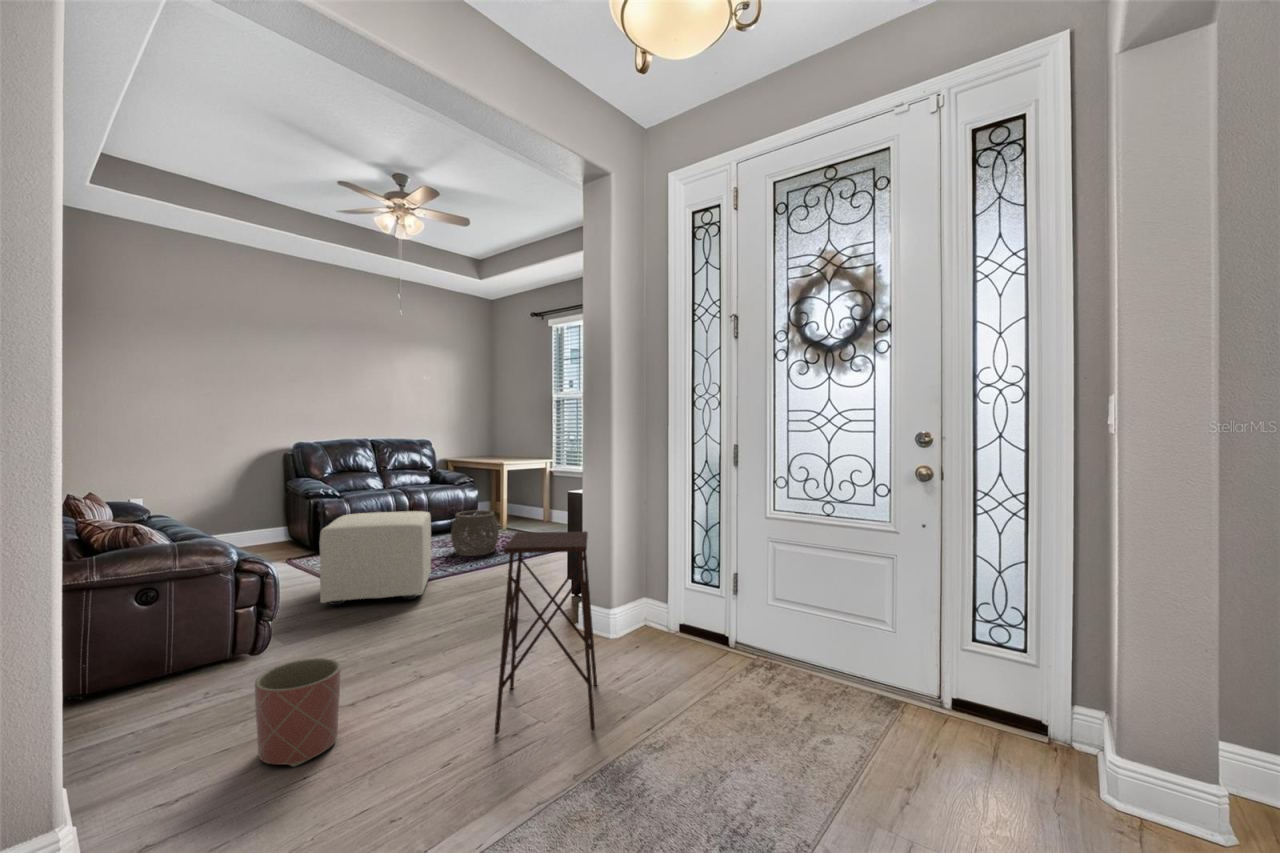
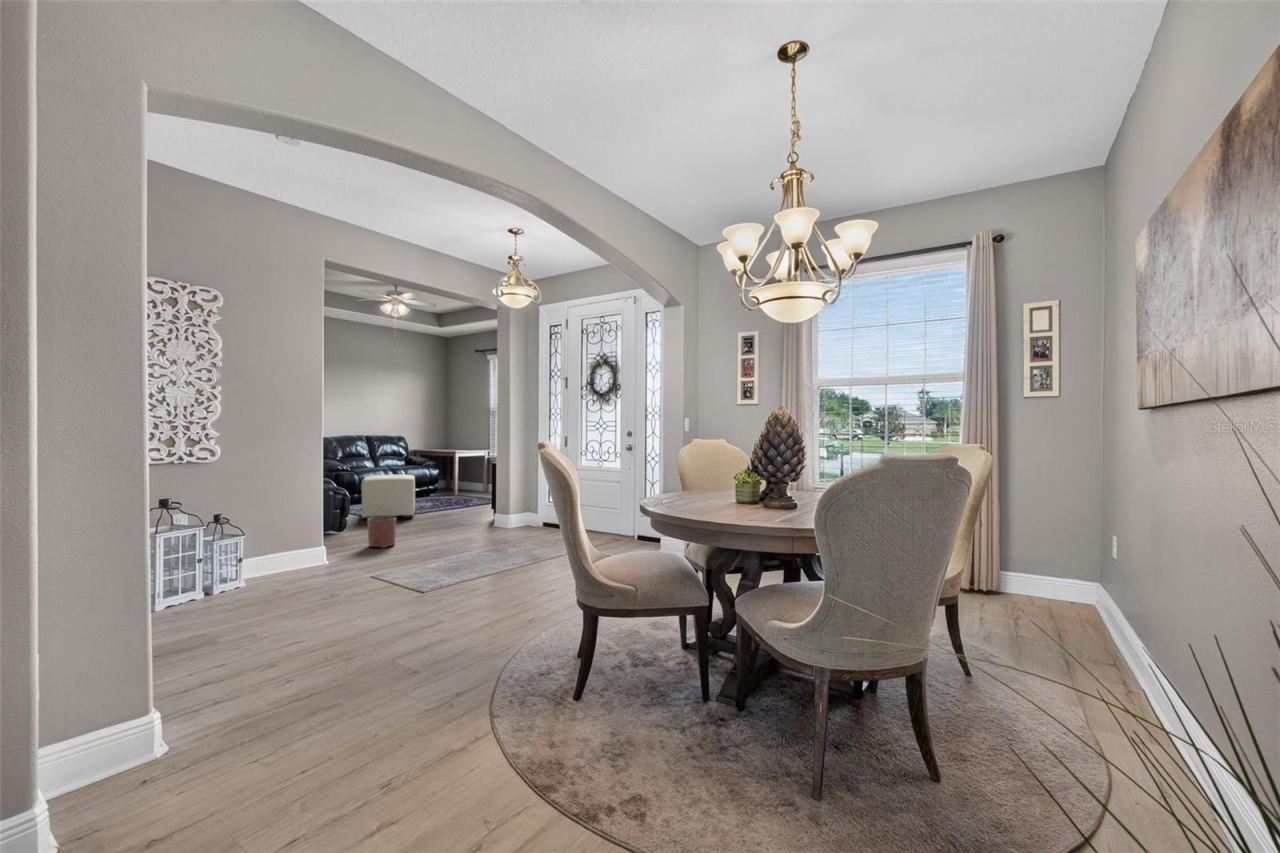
woven basket: present [451,510,499,556] -> none [423,479,453,505]
side table: present [495,531,597,735] -> none [454,472,496,543]

